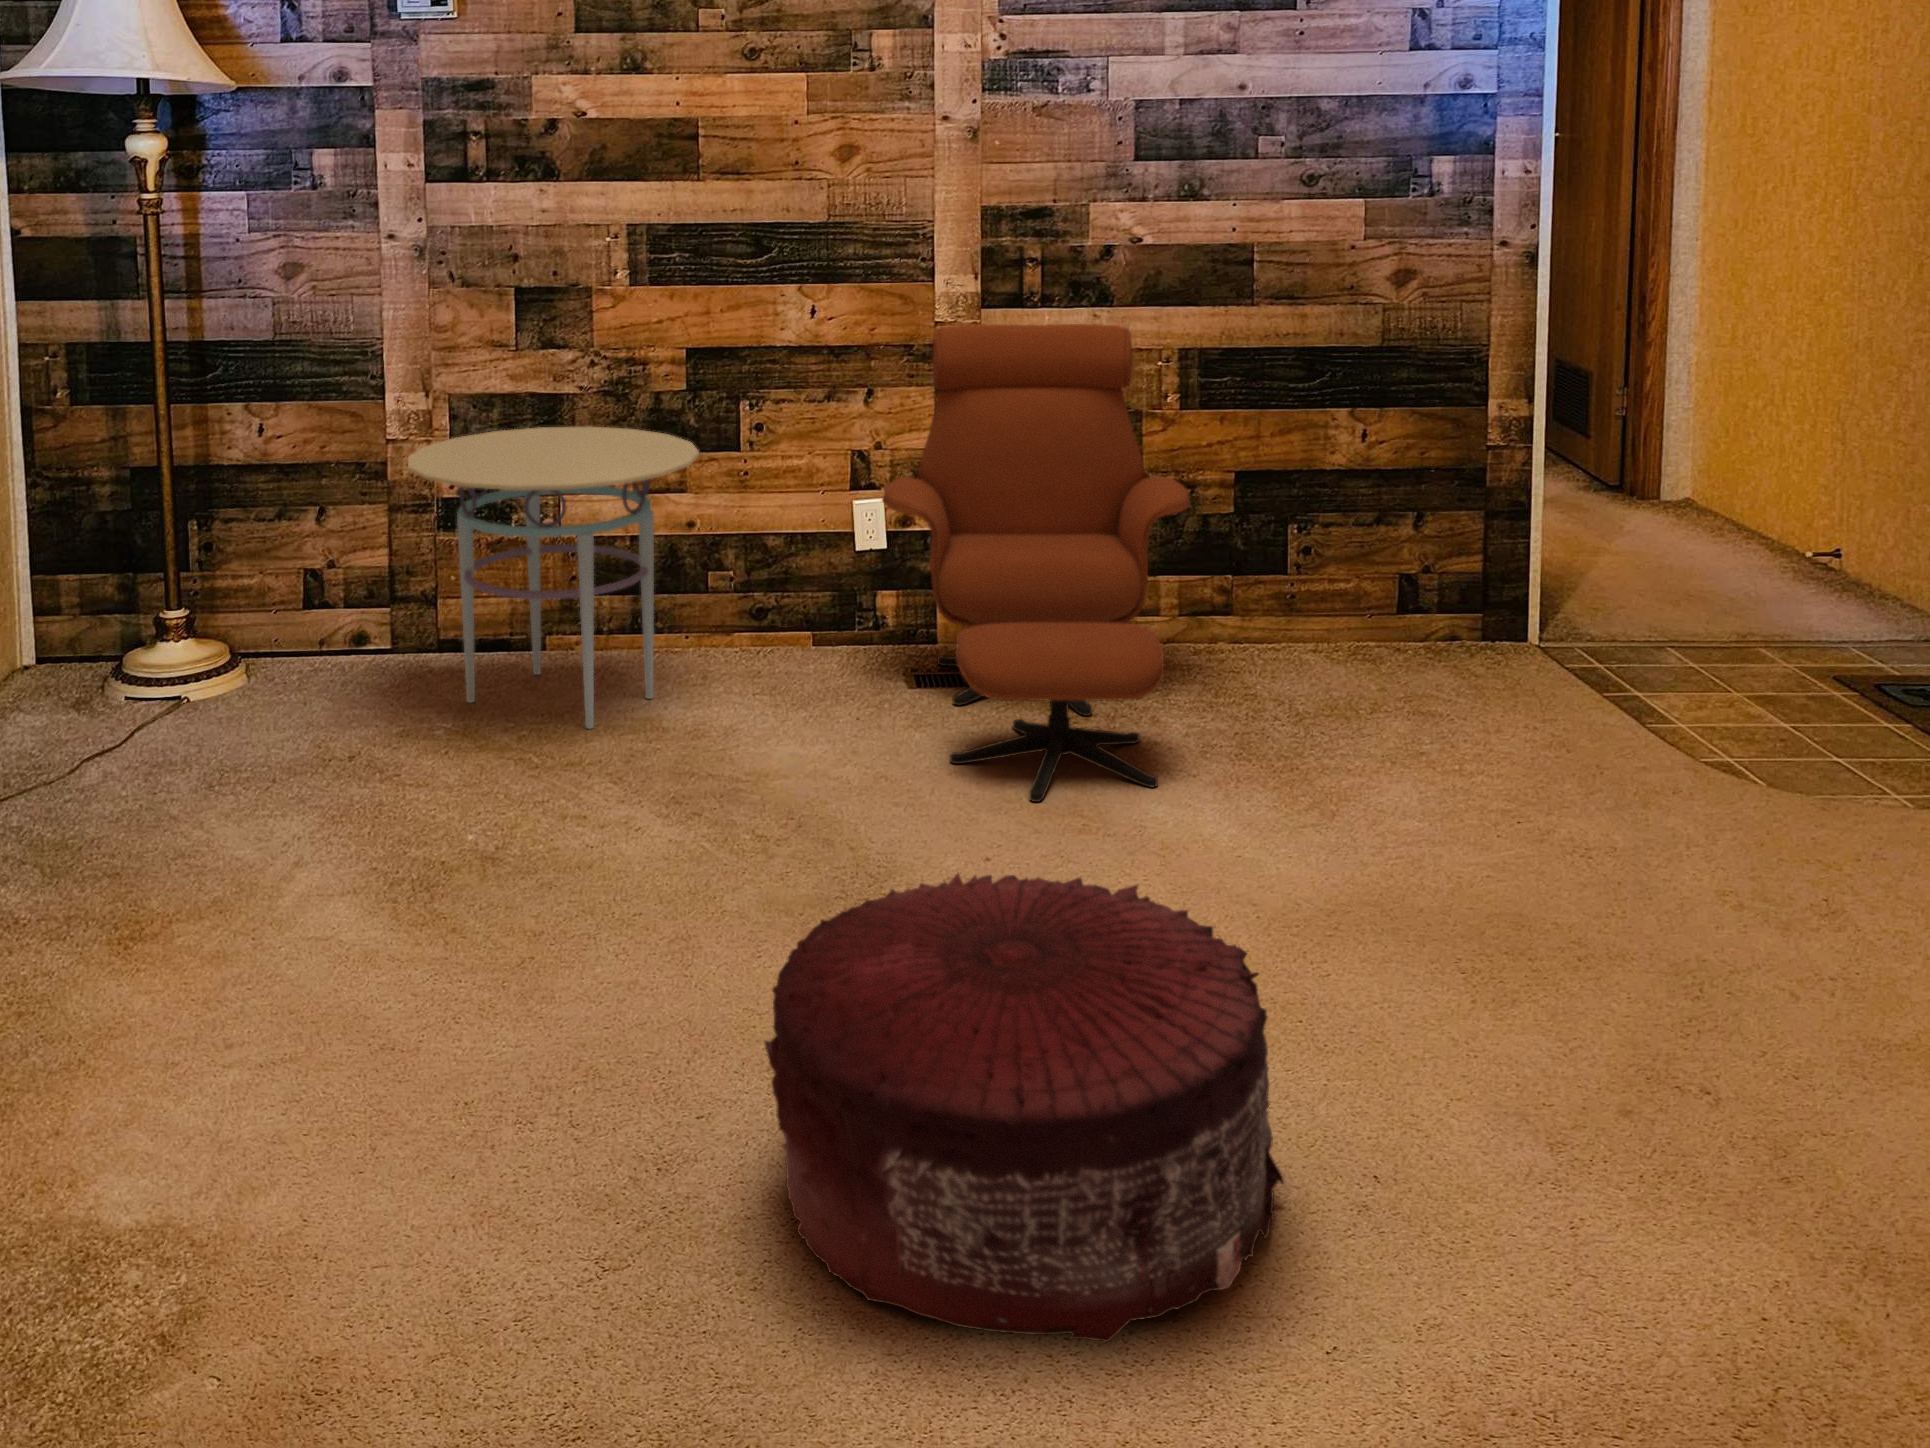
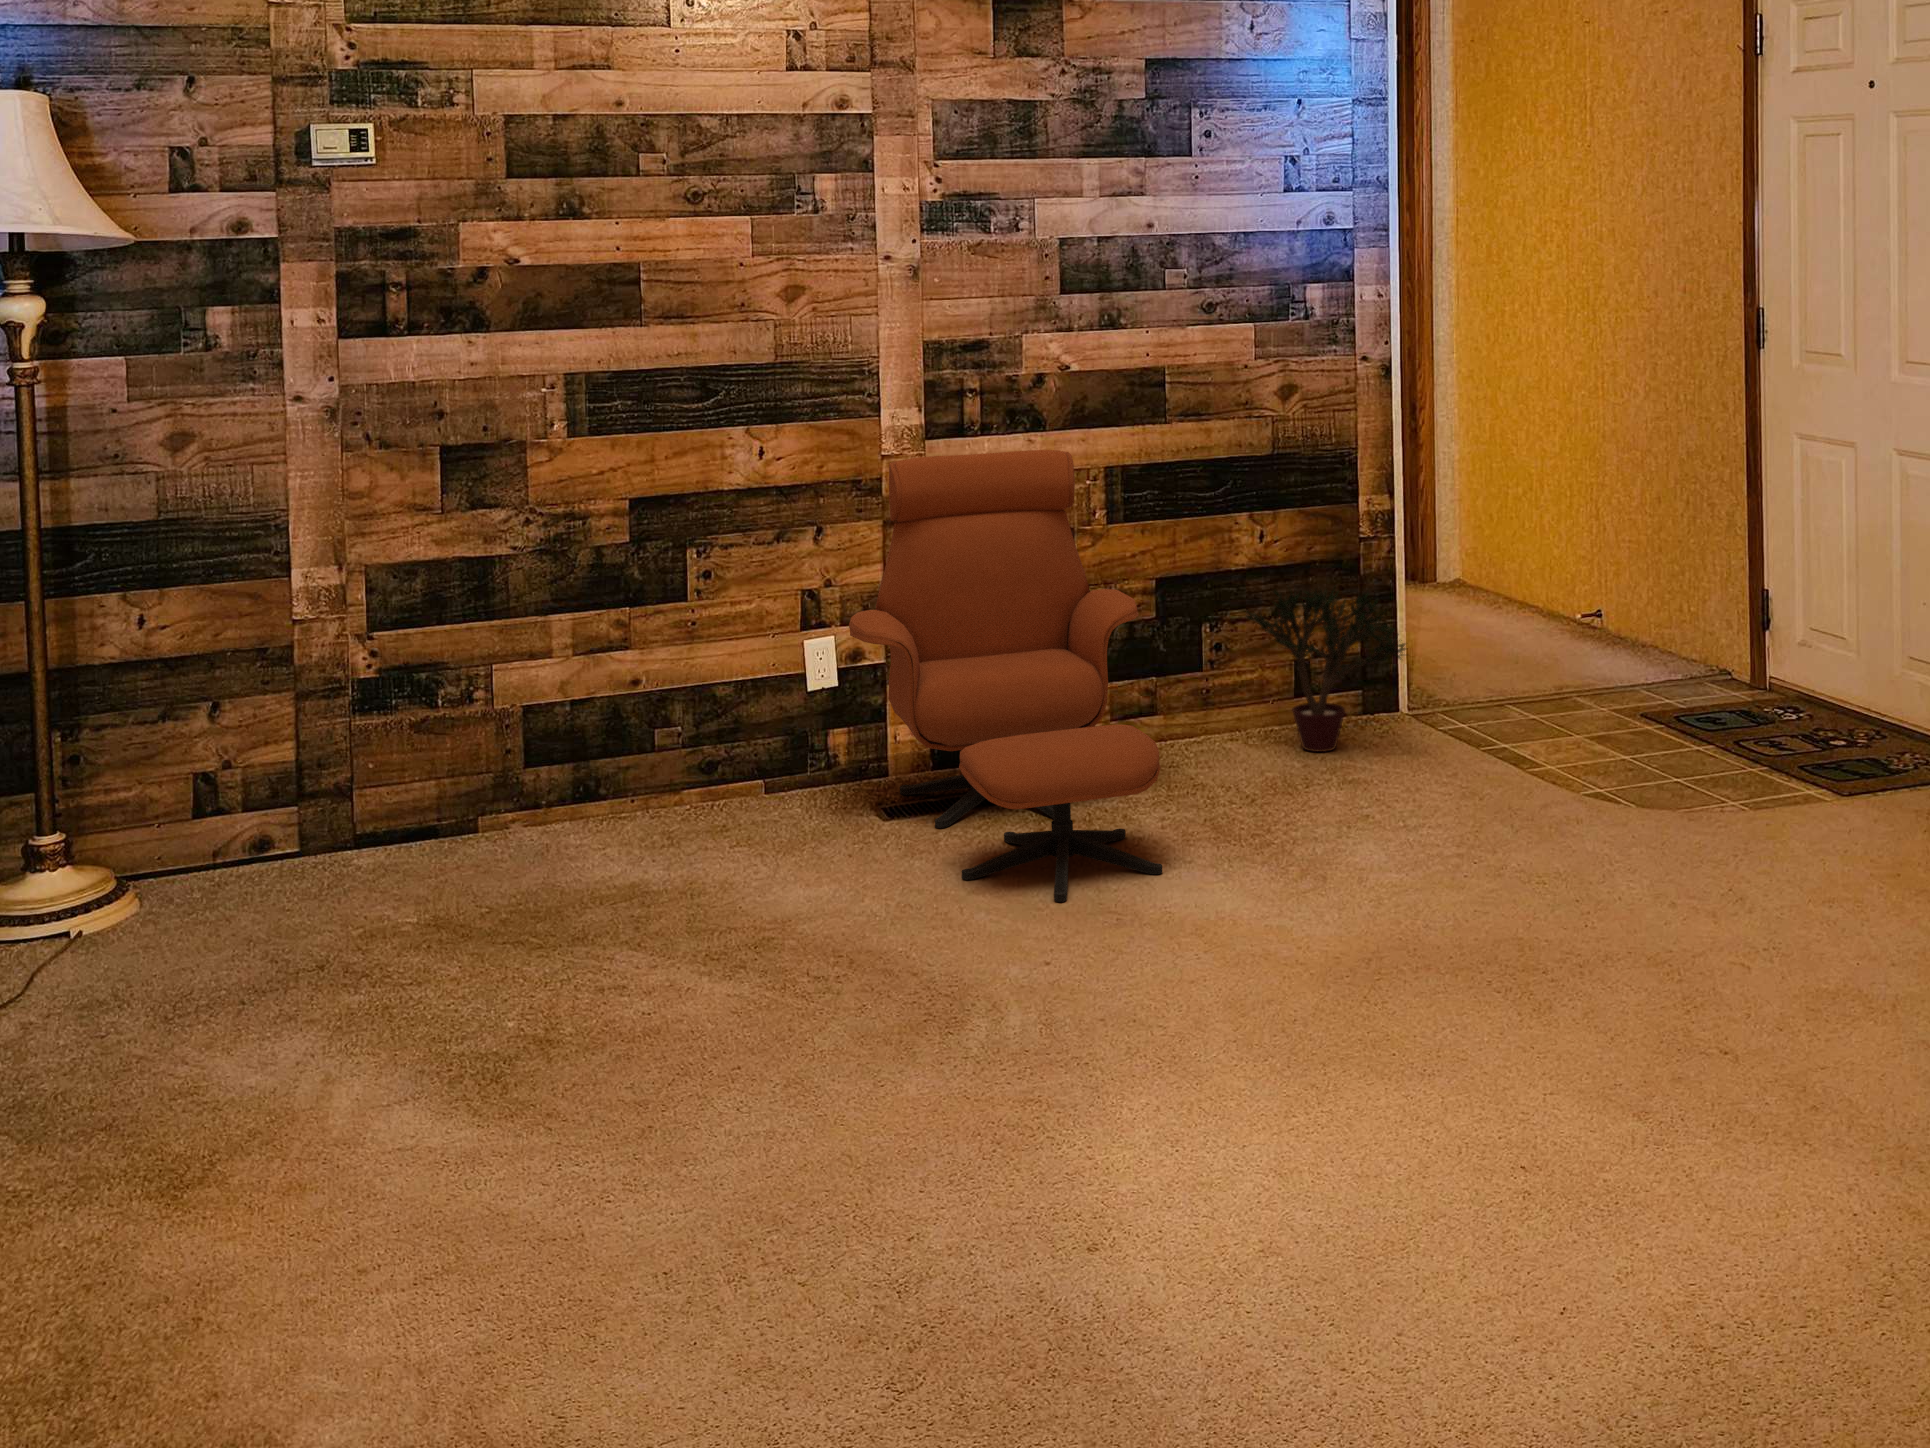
side table: present [408,426,699,729] -> none [354,585,673,900]
potted plant: none [1325,488,1511,676] -> present [1247,585,1406,752]
pouf: present [764,874,1284,1342] -> none [997,931,1456,1343]

